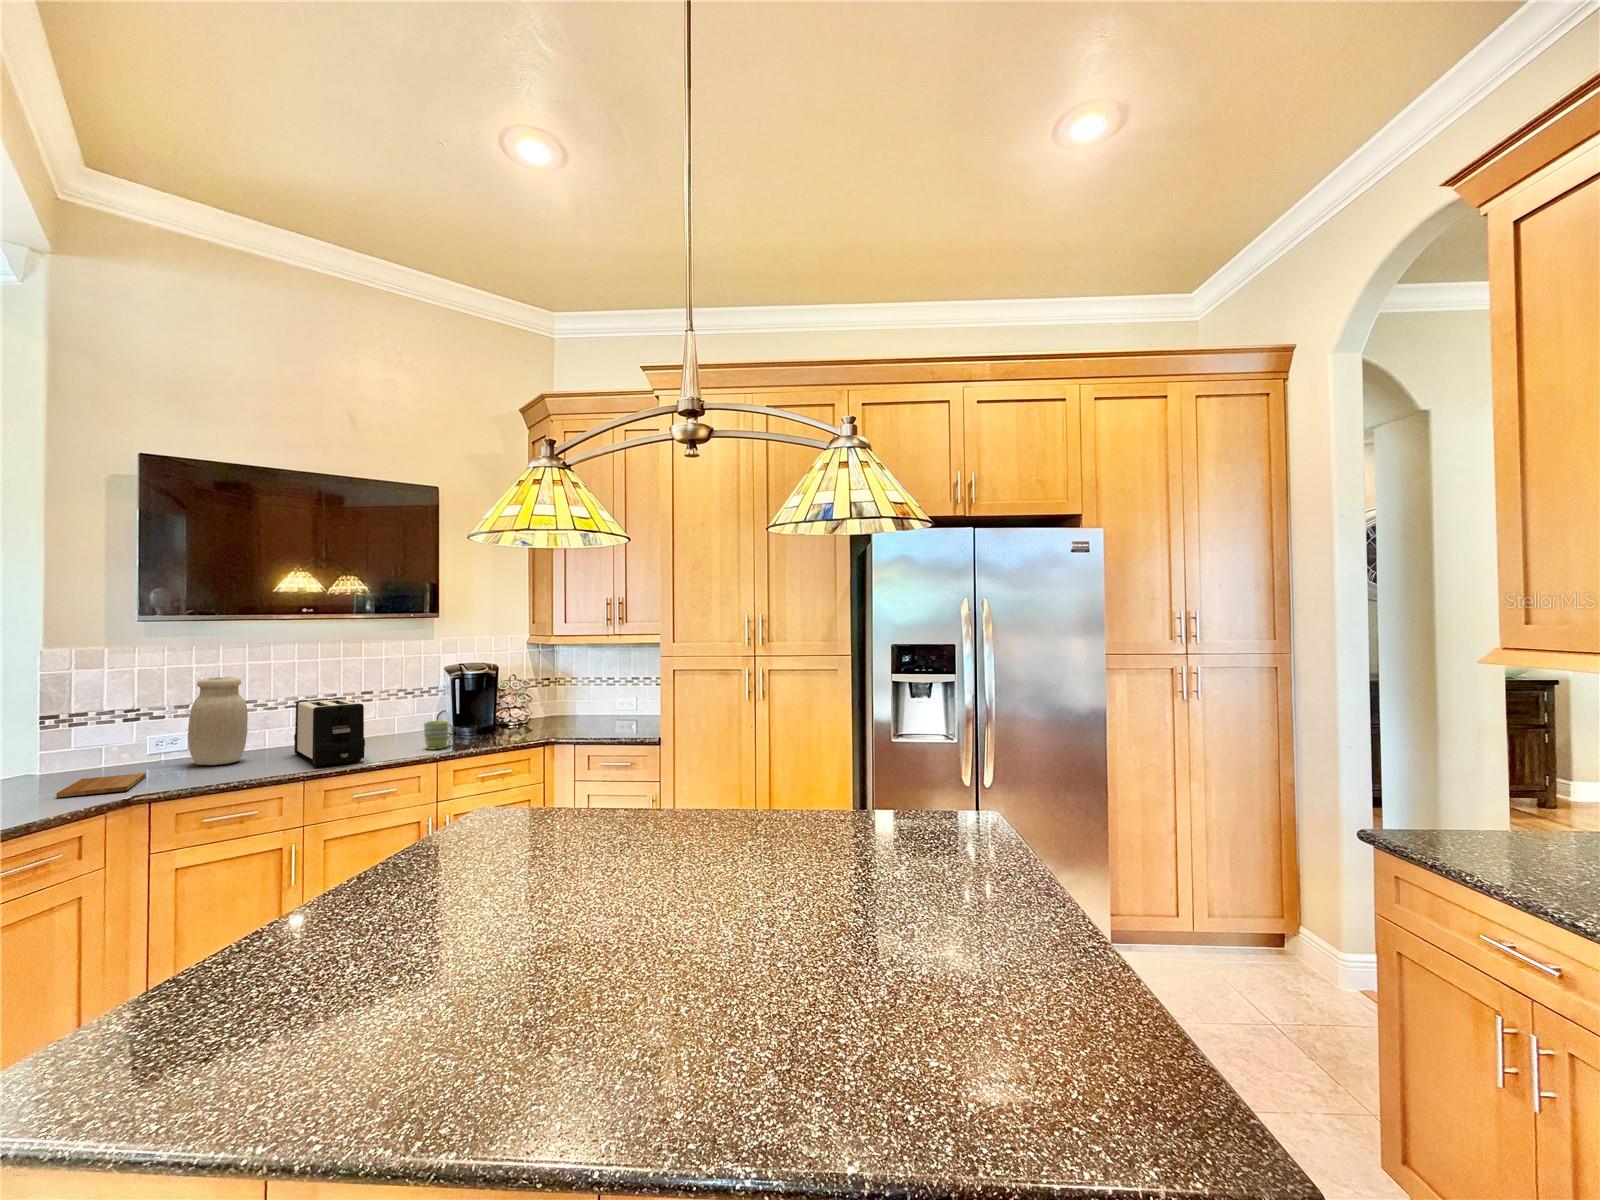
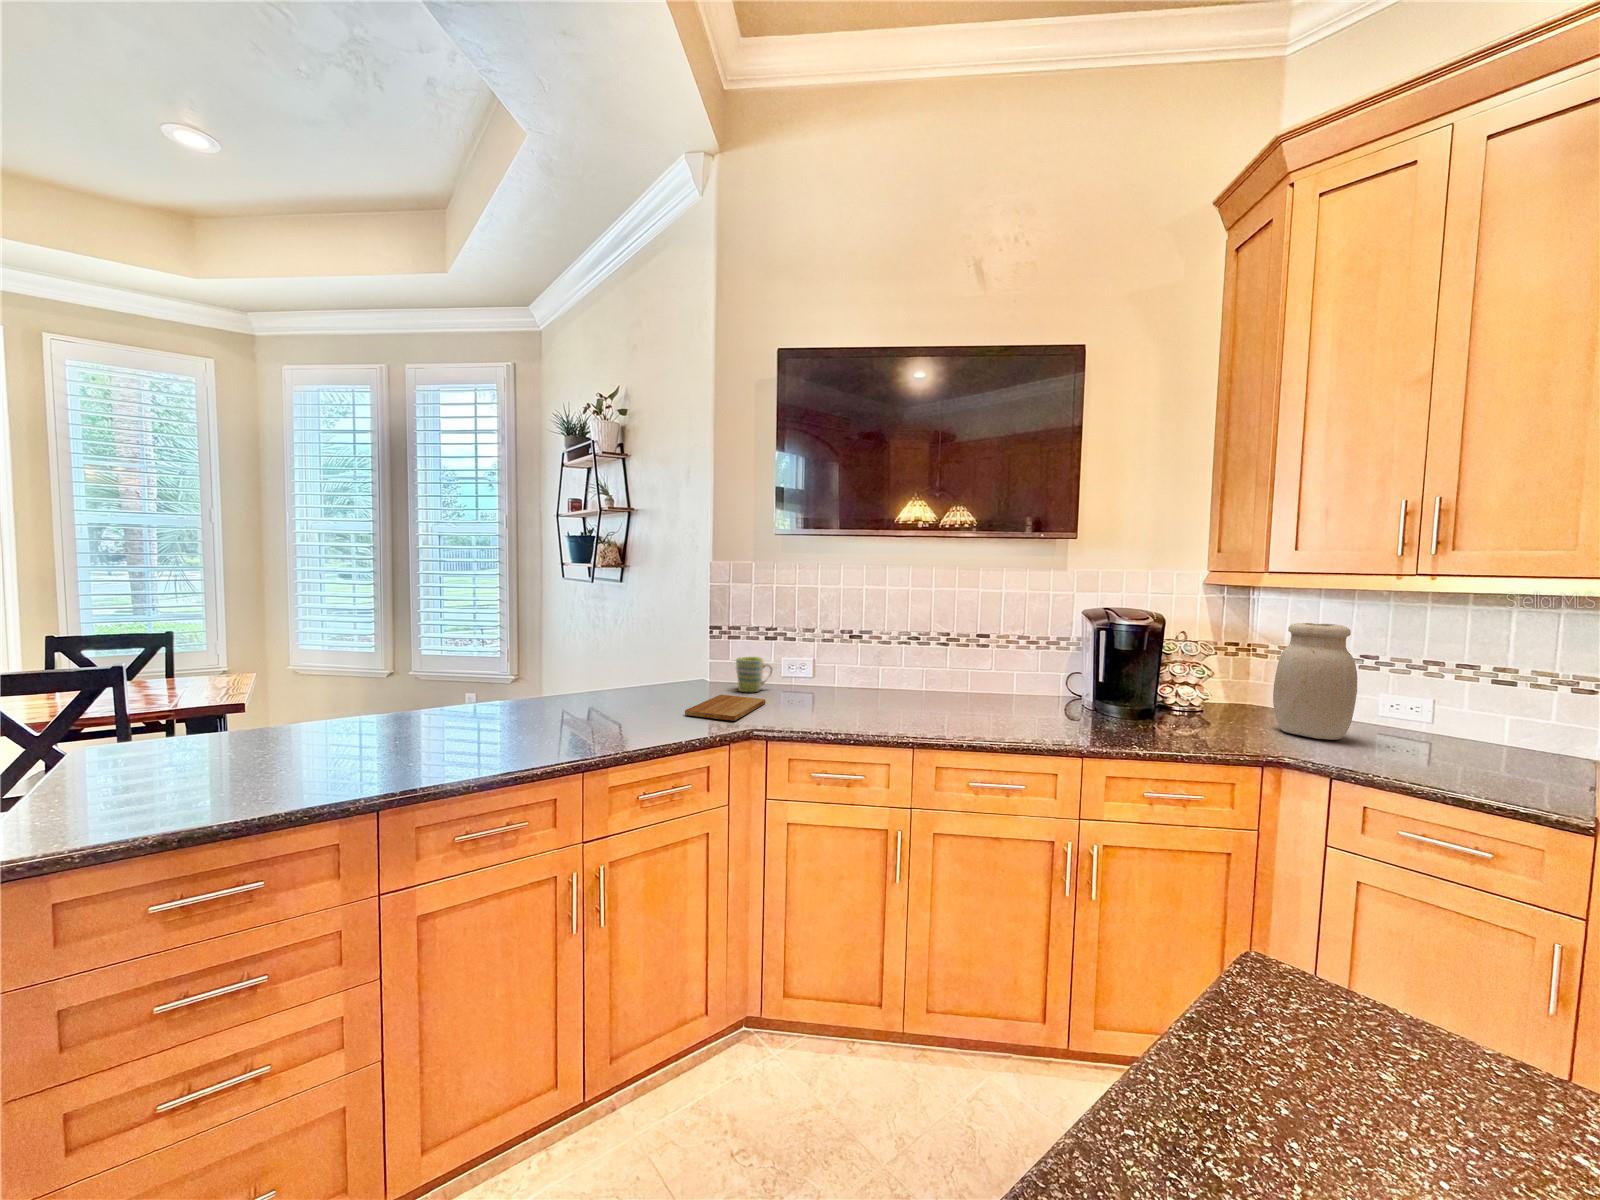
jar: present [188,677,248,765] -> present [1273,623,1357,740]
toaster: present [294,698,365,766] -> none [902,638,977,734]
mug: present [424,720,453,749] -> present [736,657,773,692]

